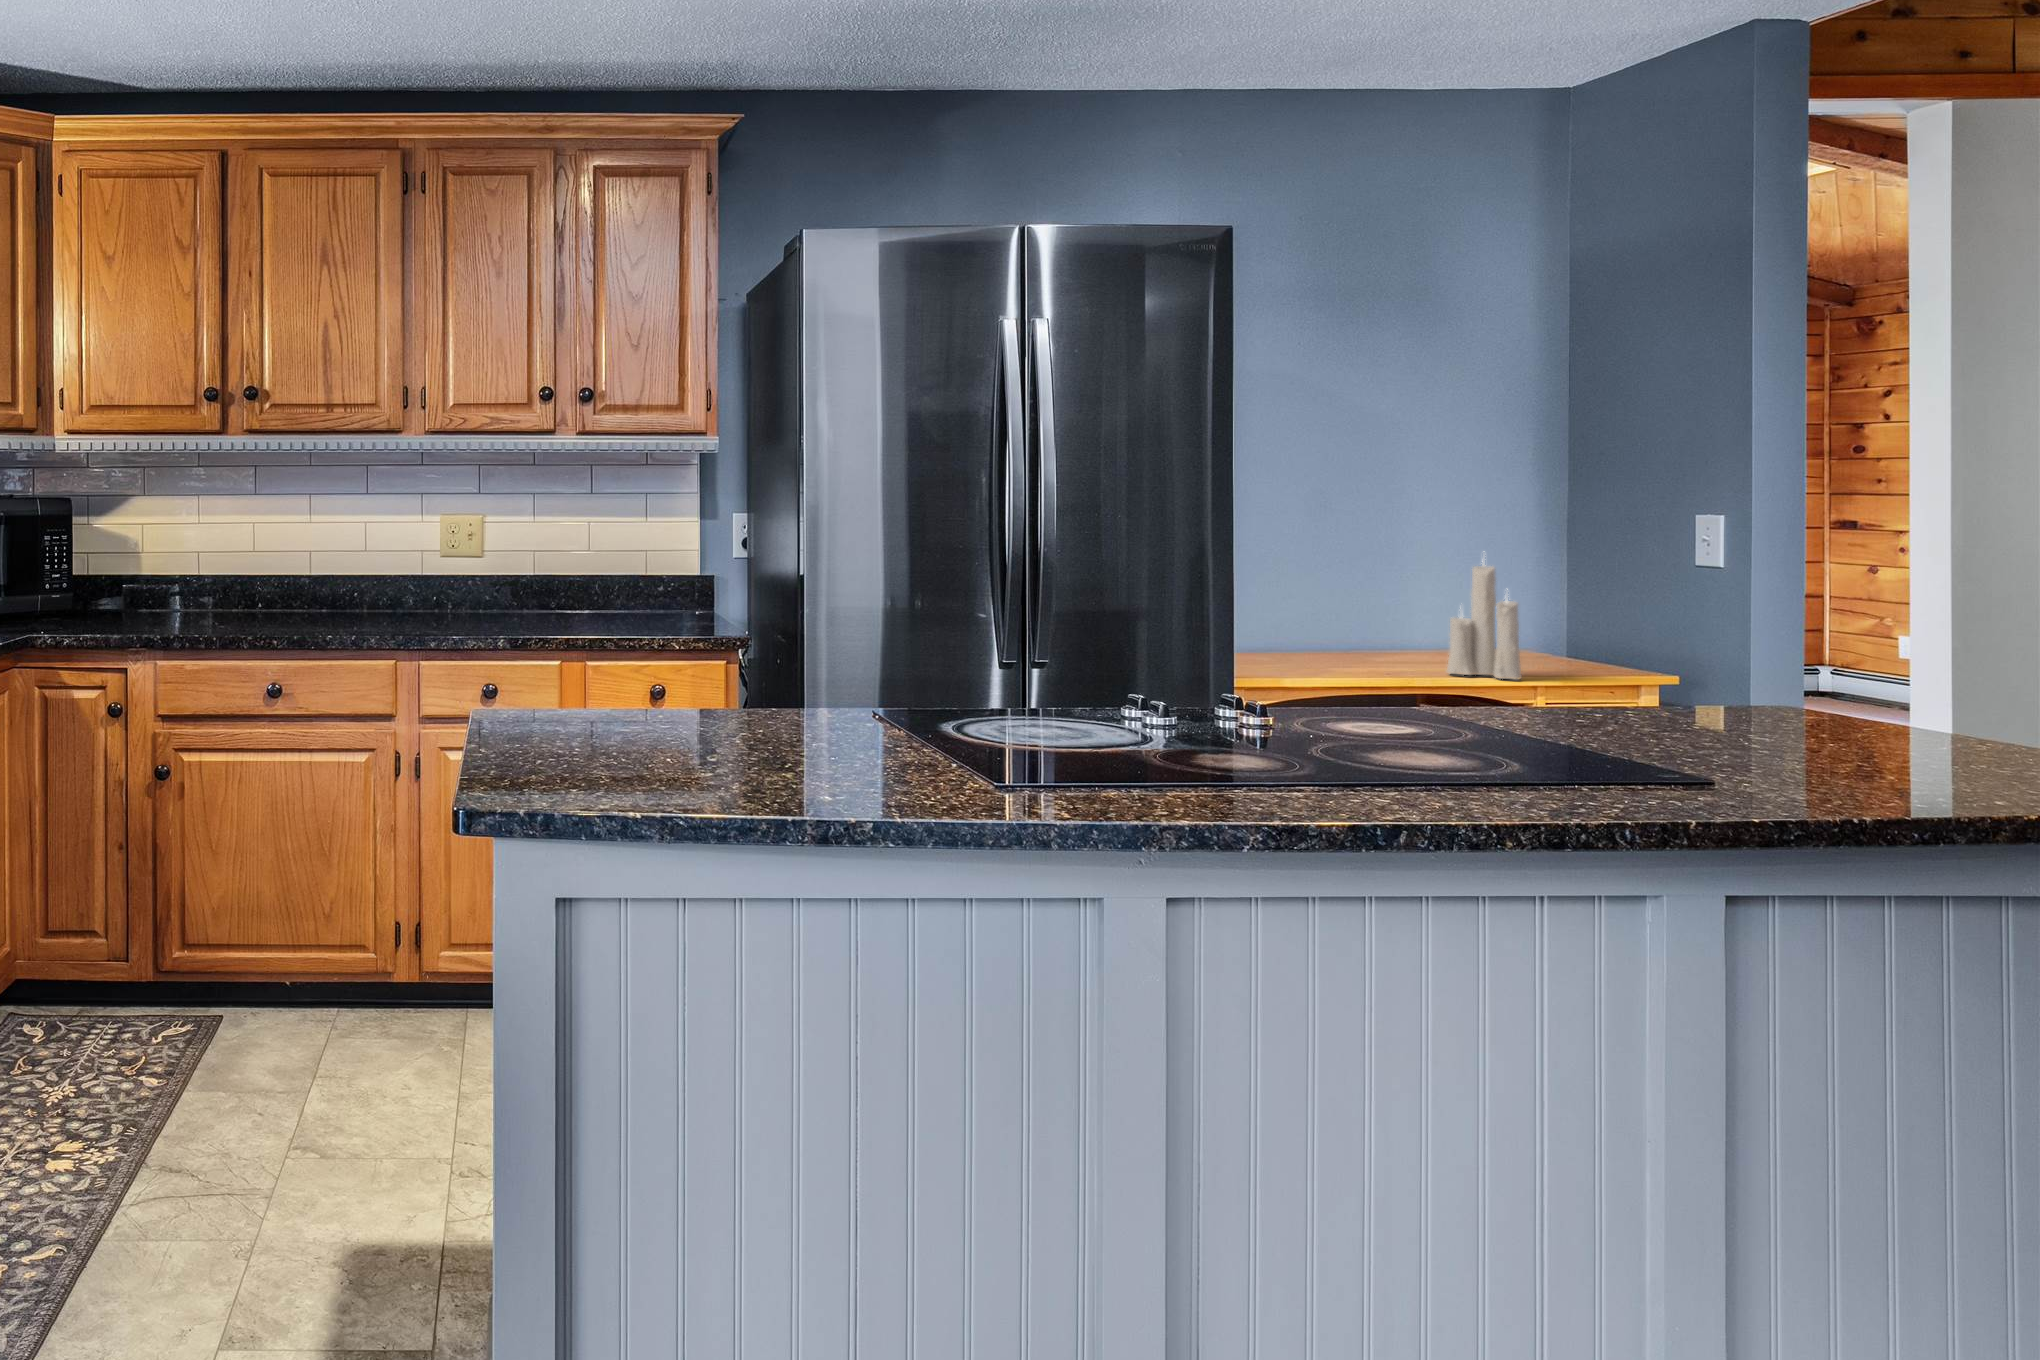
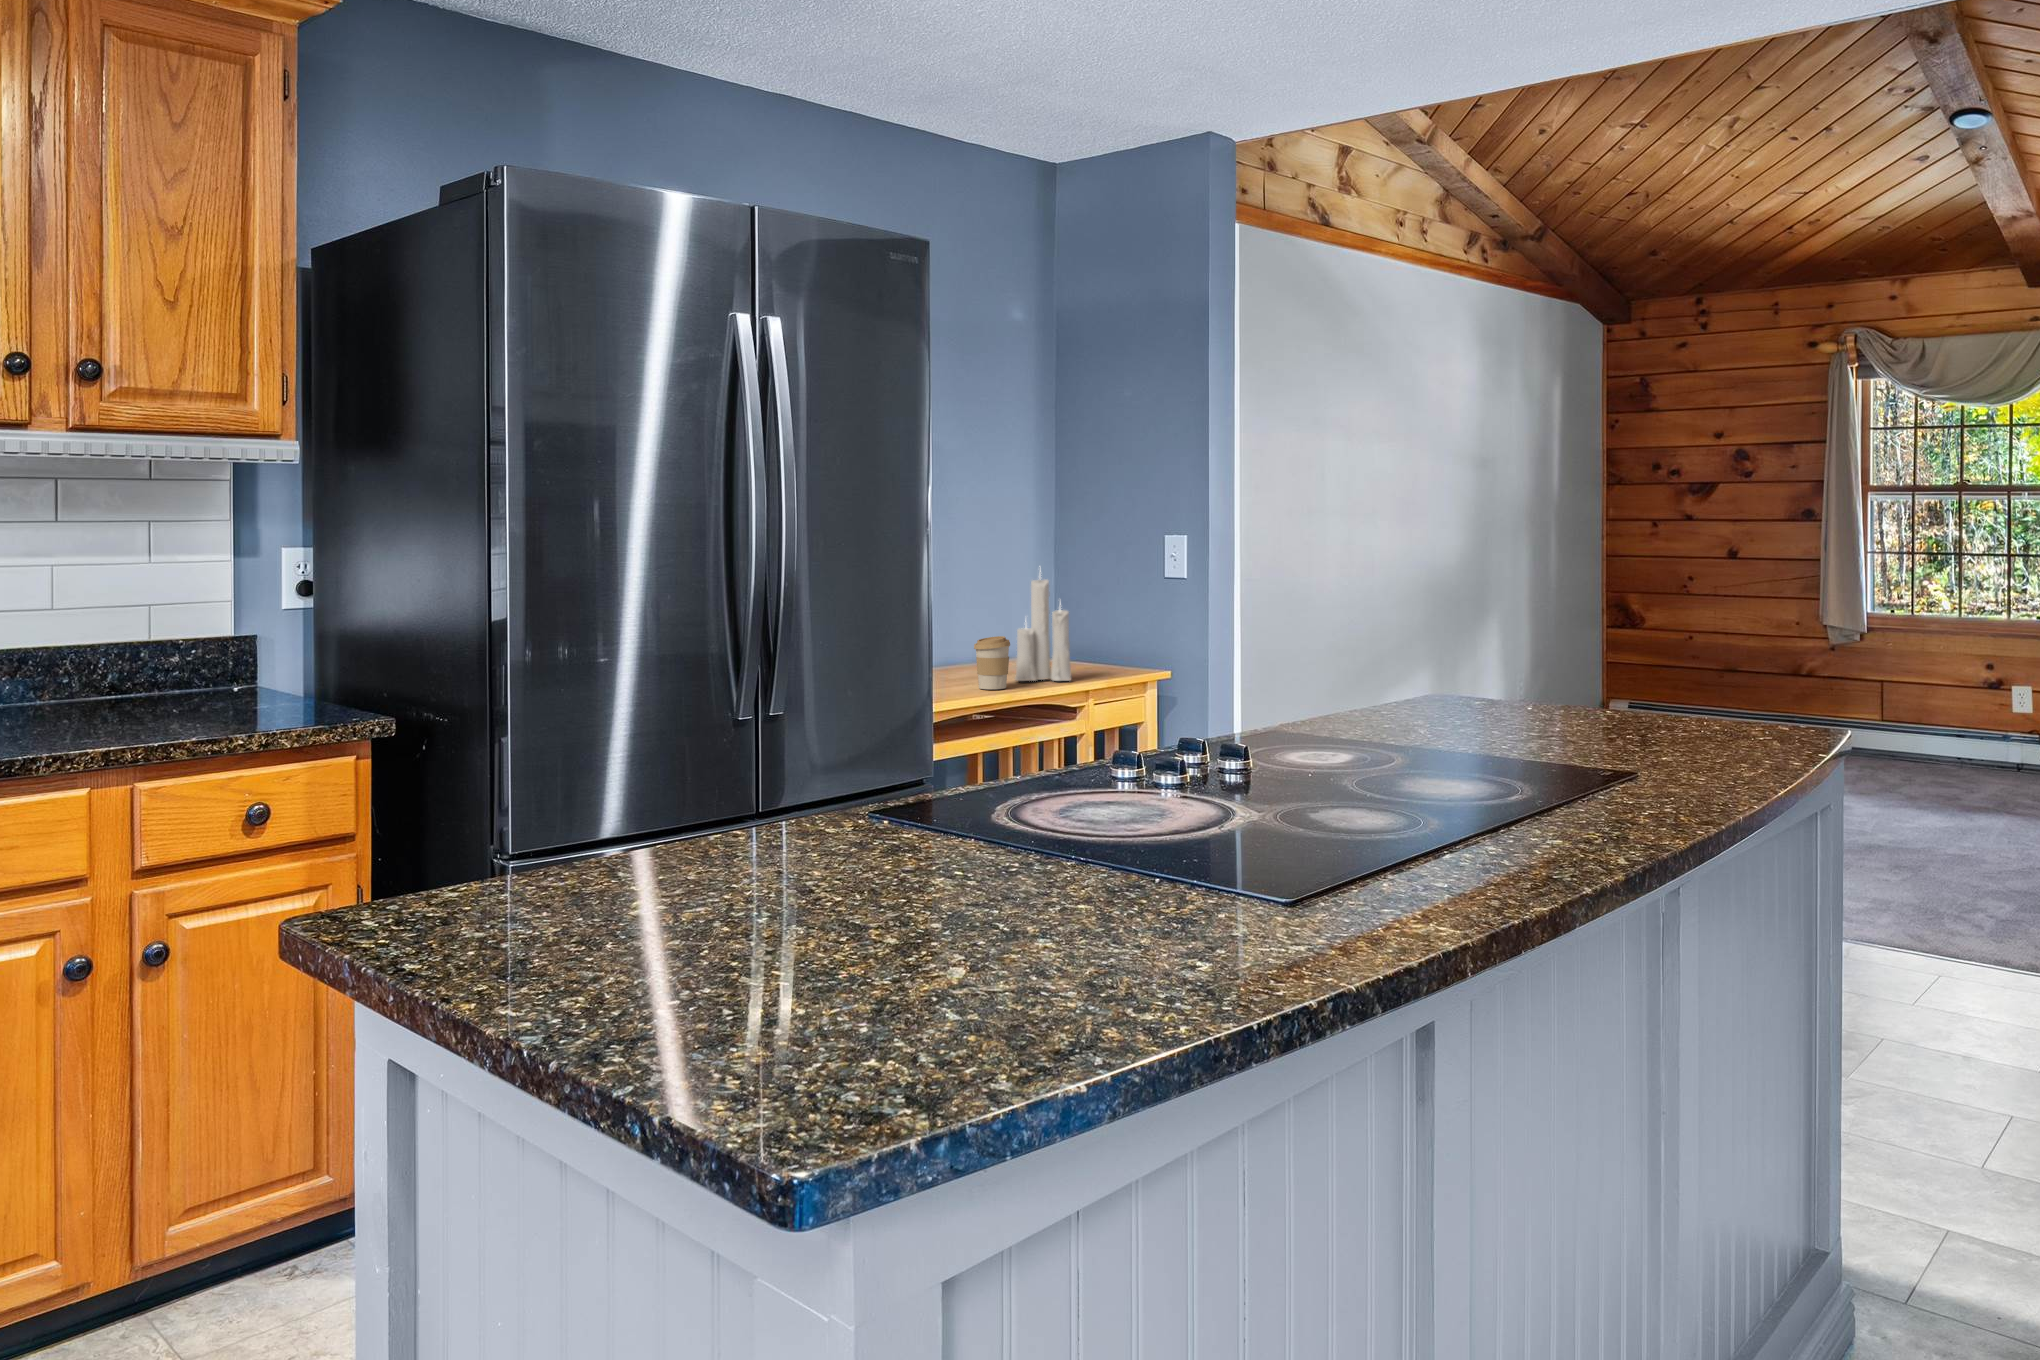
coffee cup: none [1383,624,1428,679] -> present [974,636,1010,689]

